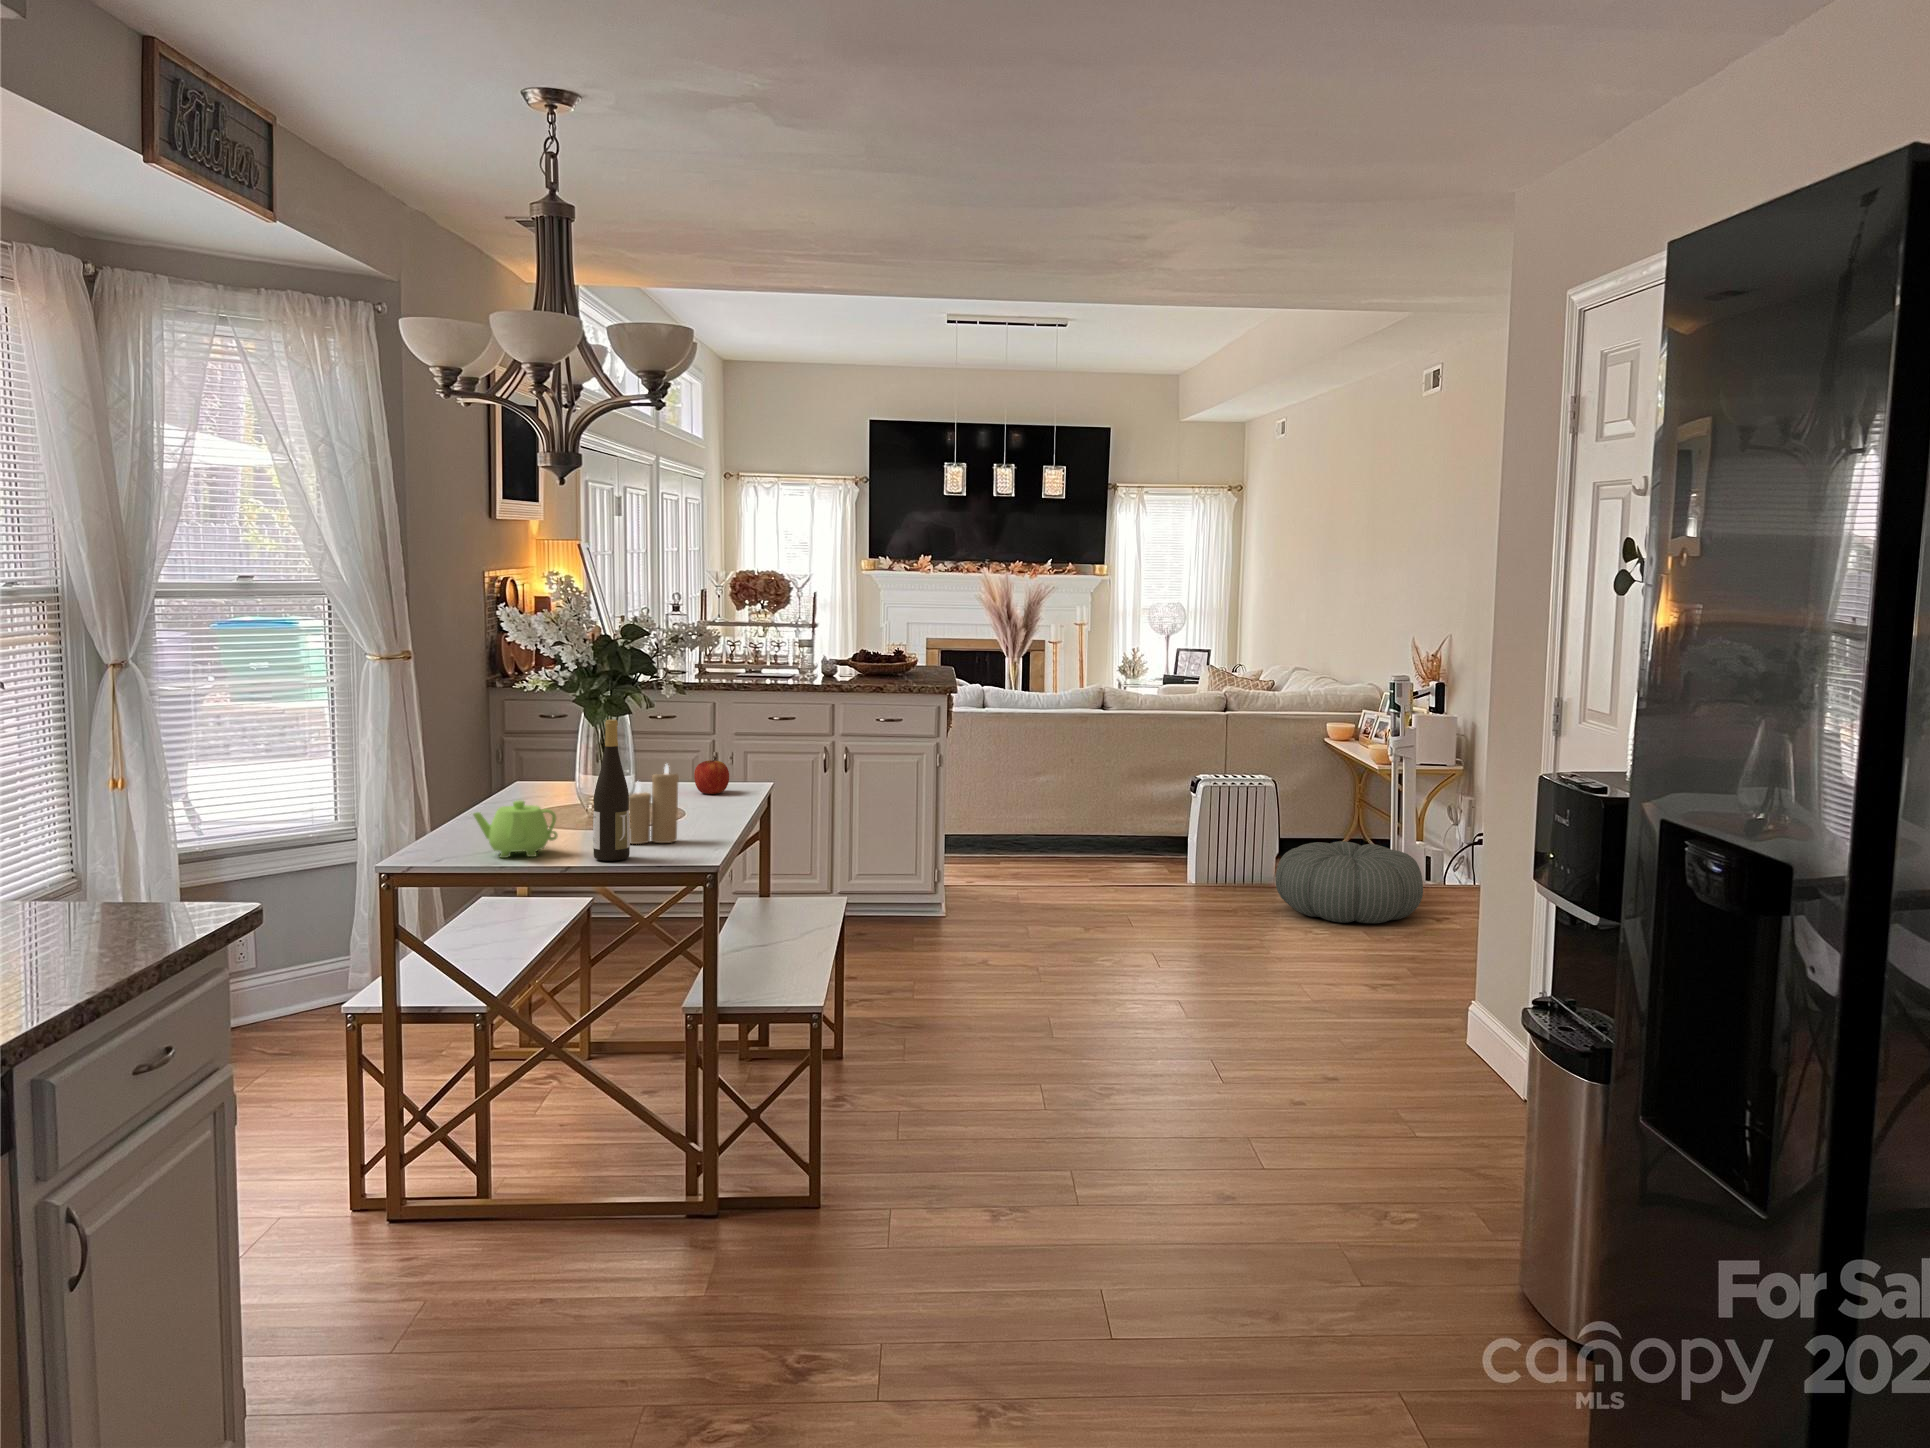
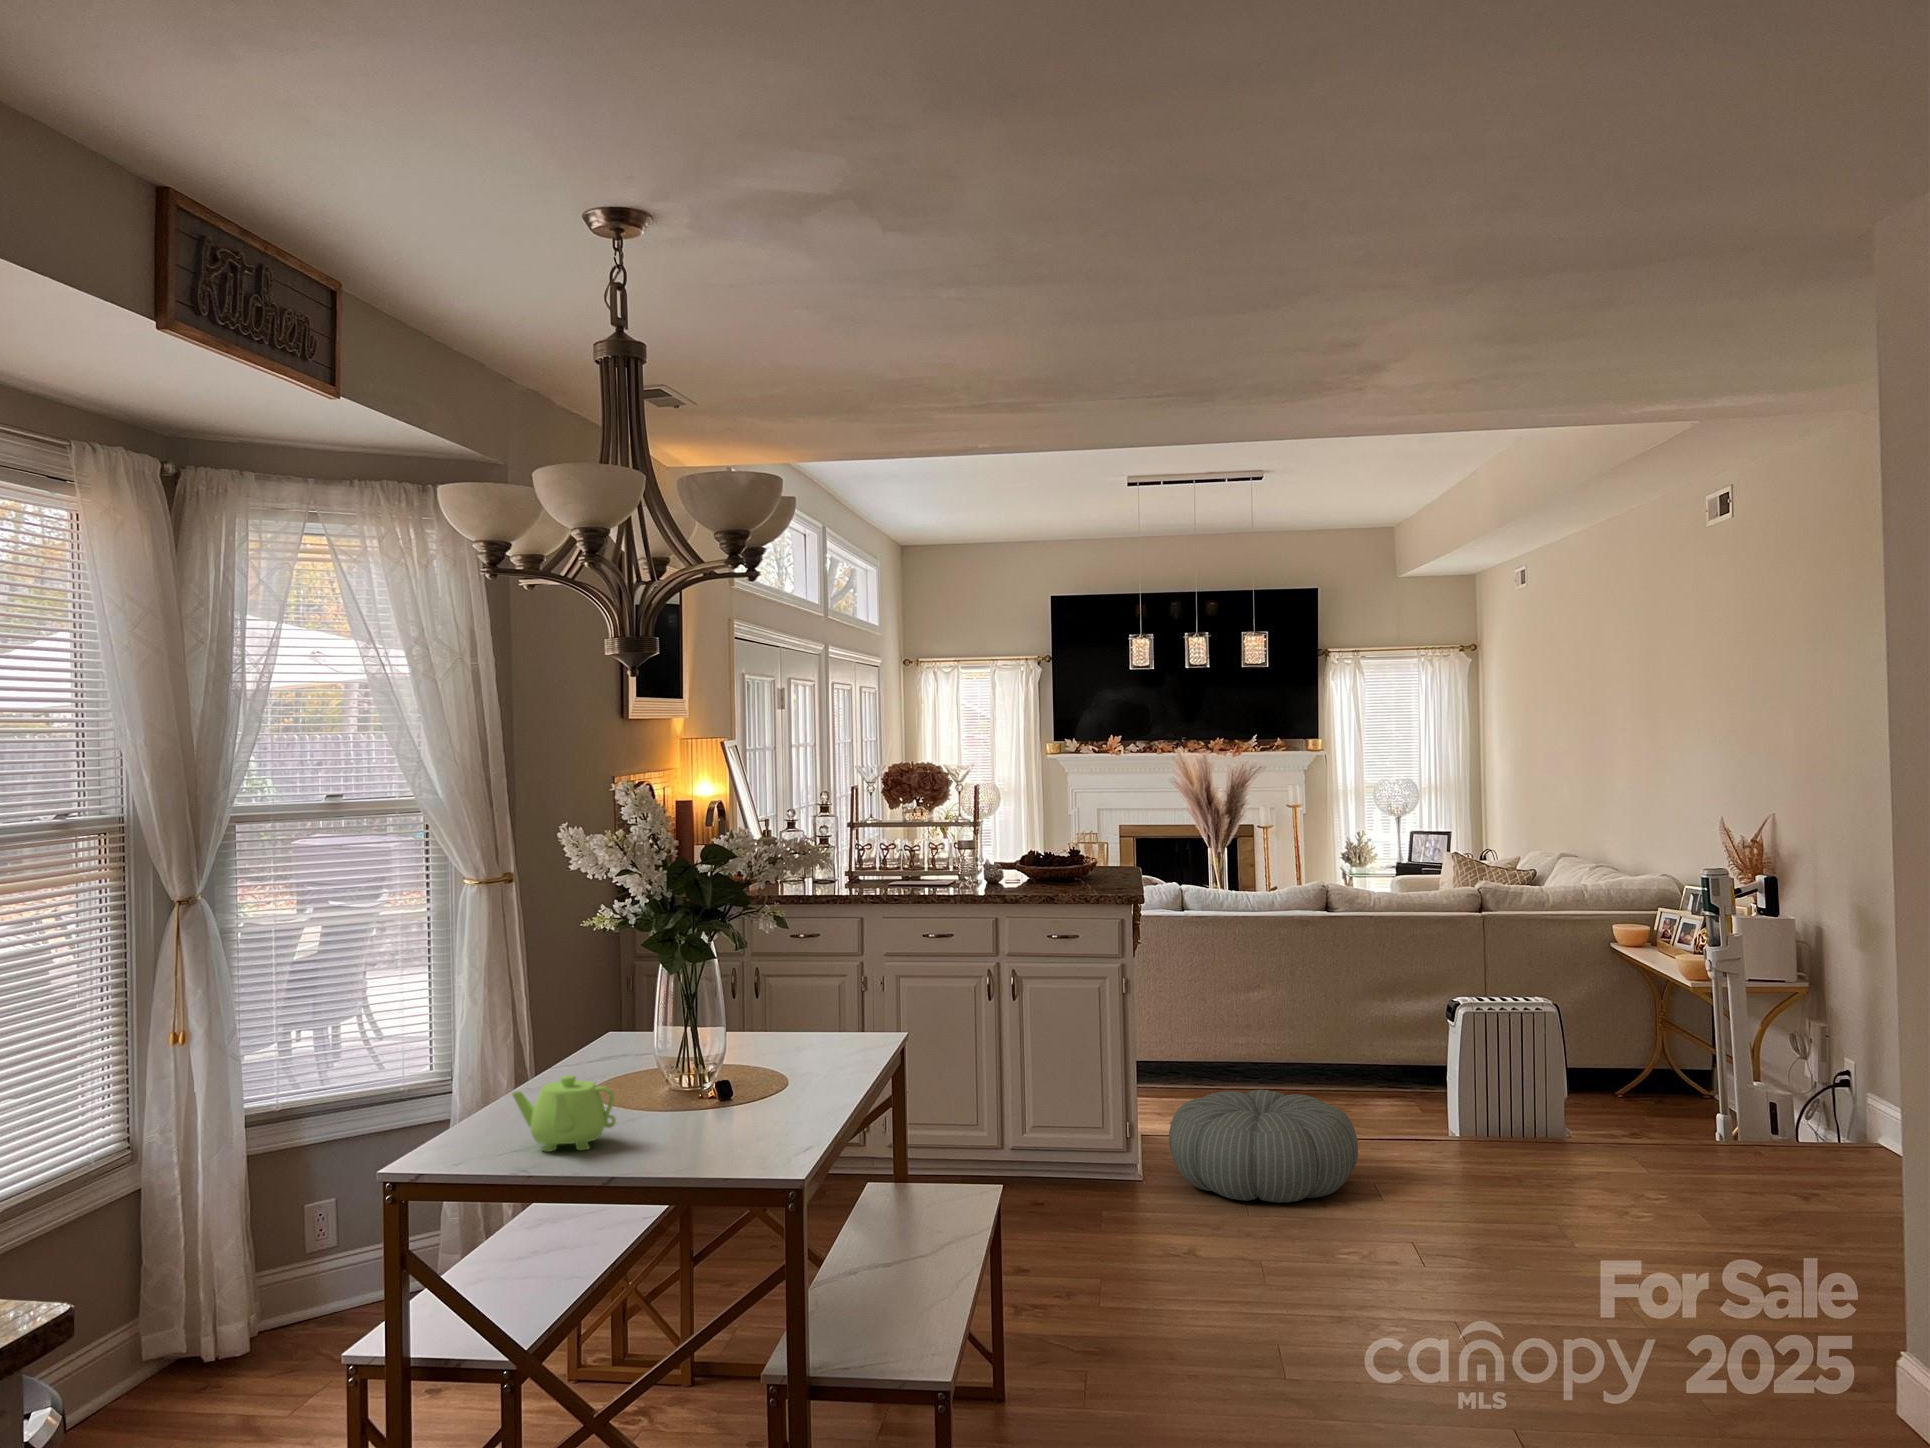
wine bottle: present [593,719,630,861] -> none [655,971,702,1159]
apple: present [694,757,729,794] -> none [812,1001,854,1048]
candle: present [629,764,679,844] -> none [701,1022,770,1129]
pouf: present [1275,841,1423,924] -> present [1169,1090,1358,1203]

